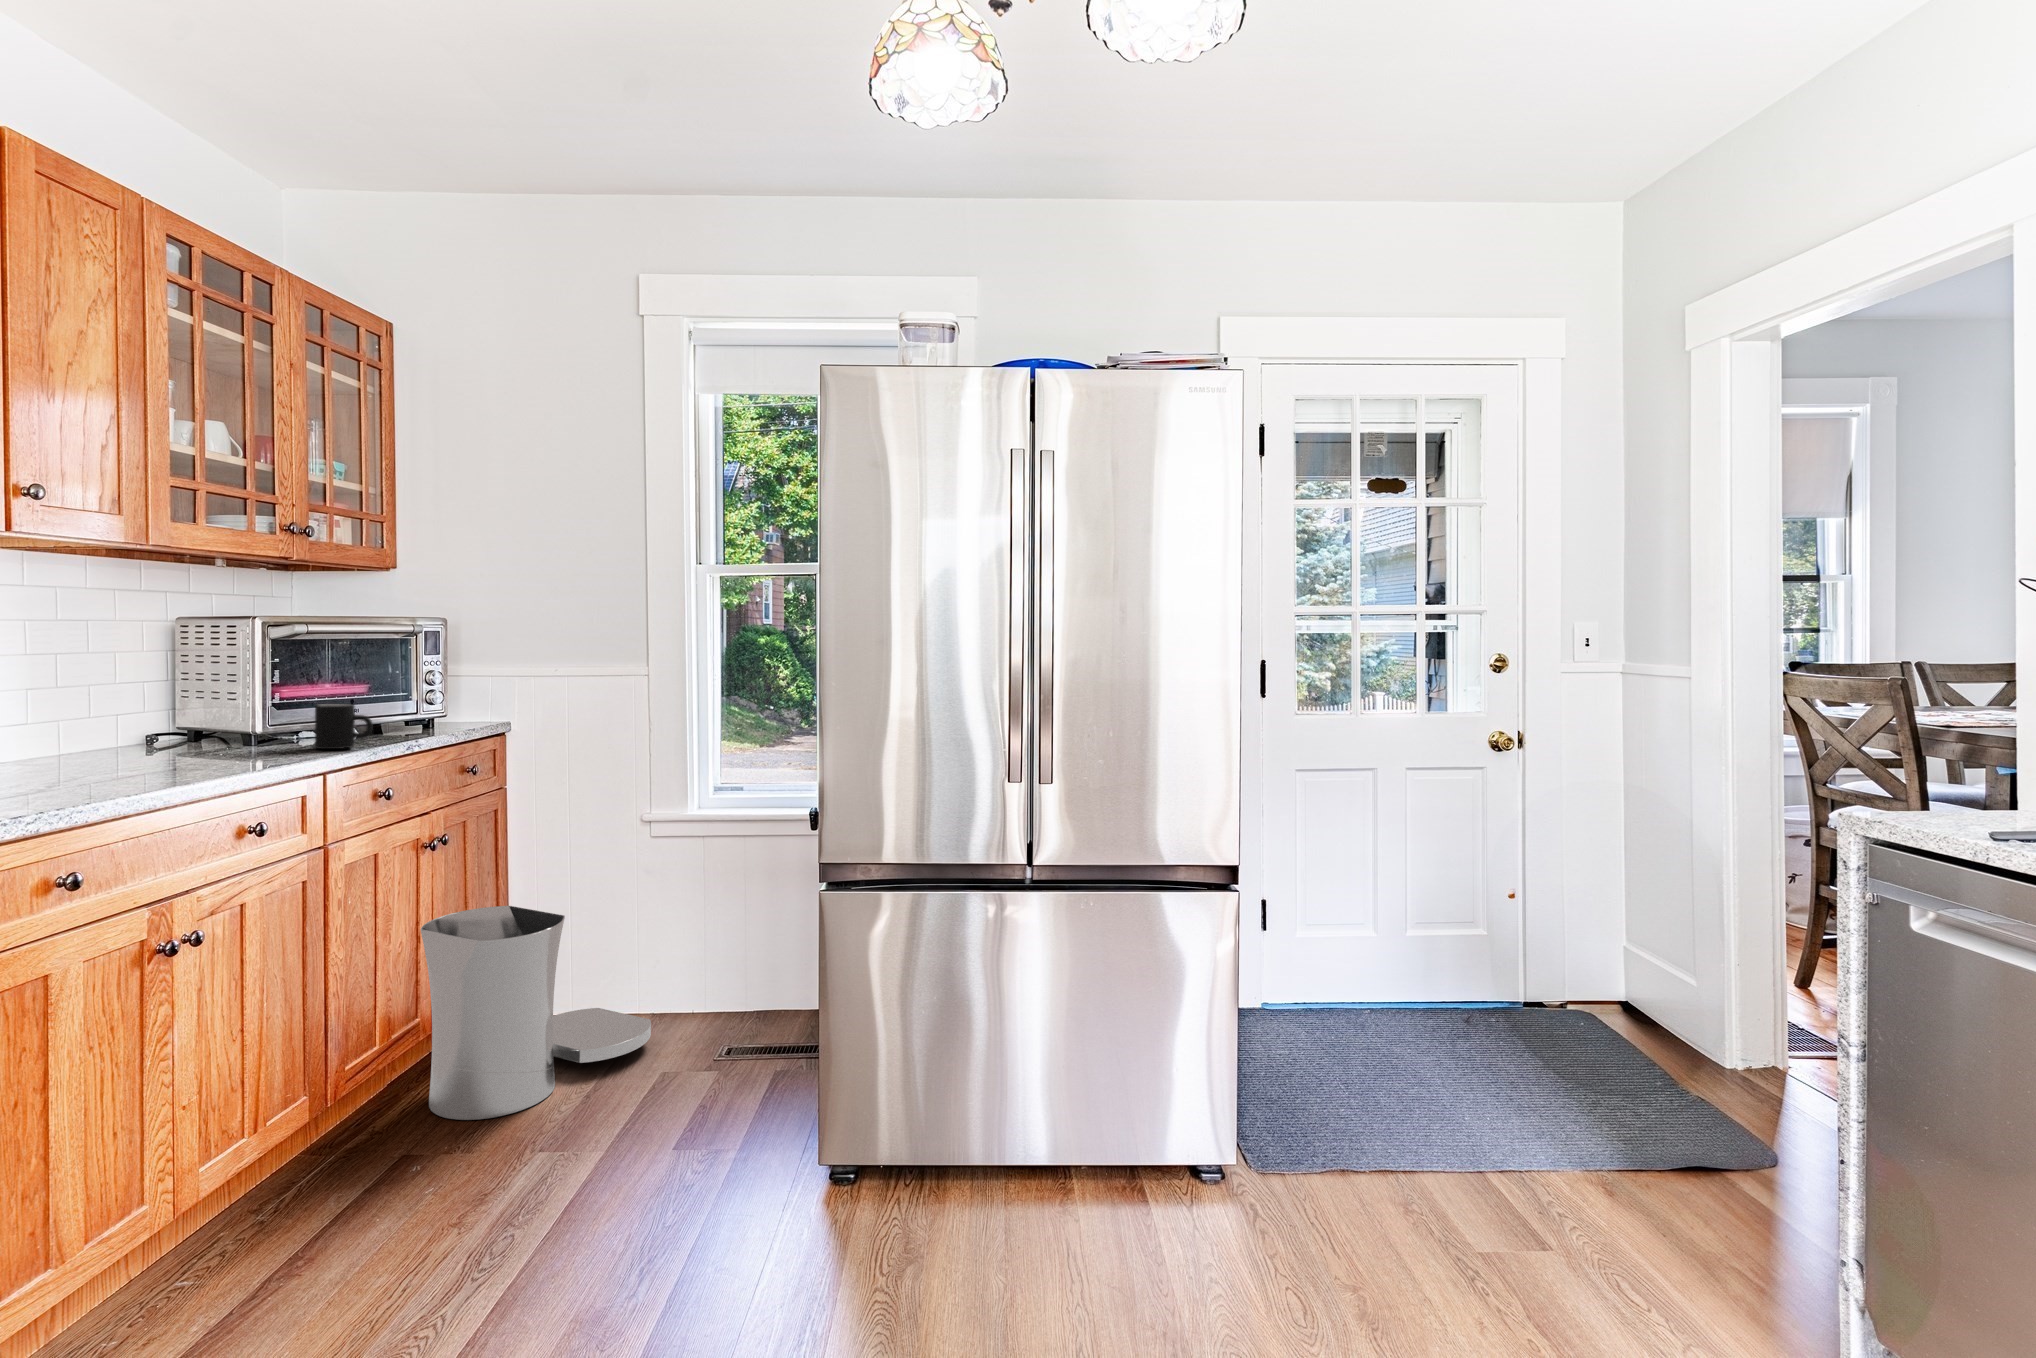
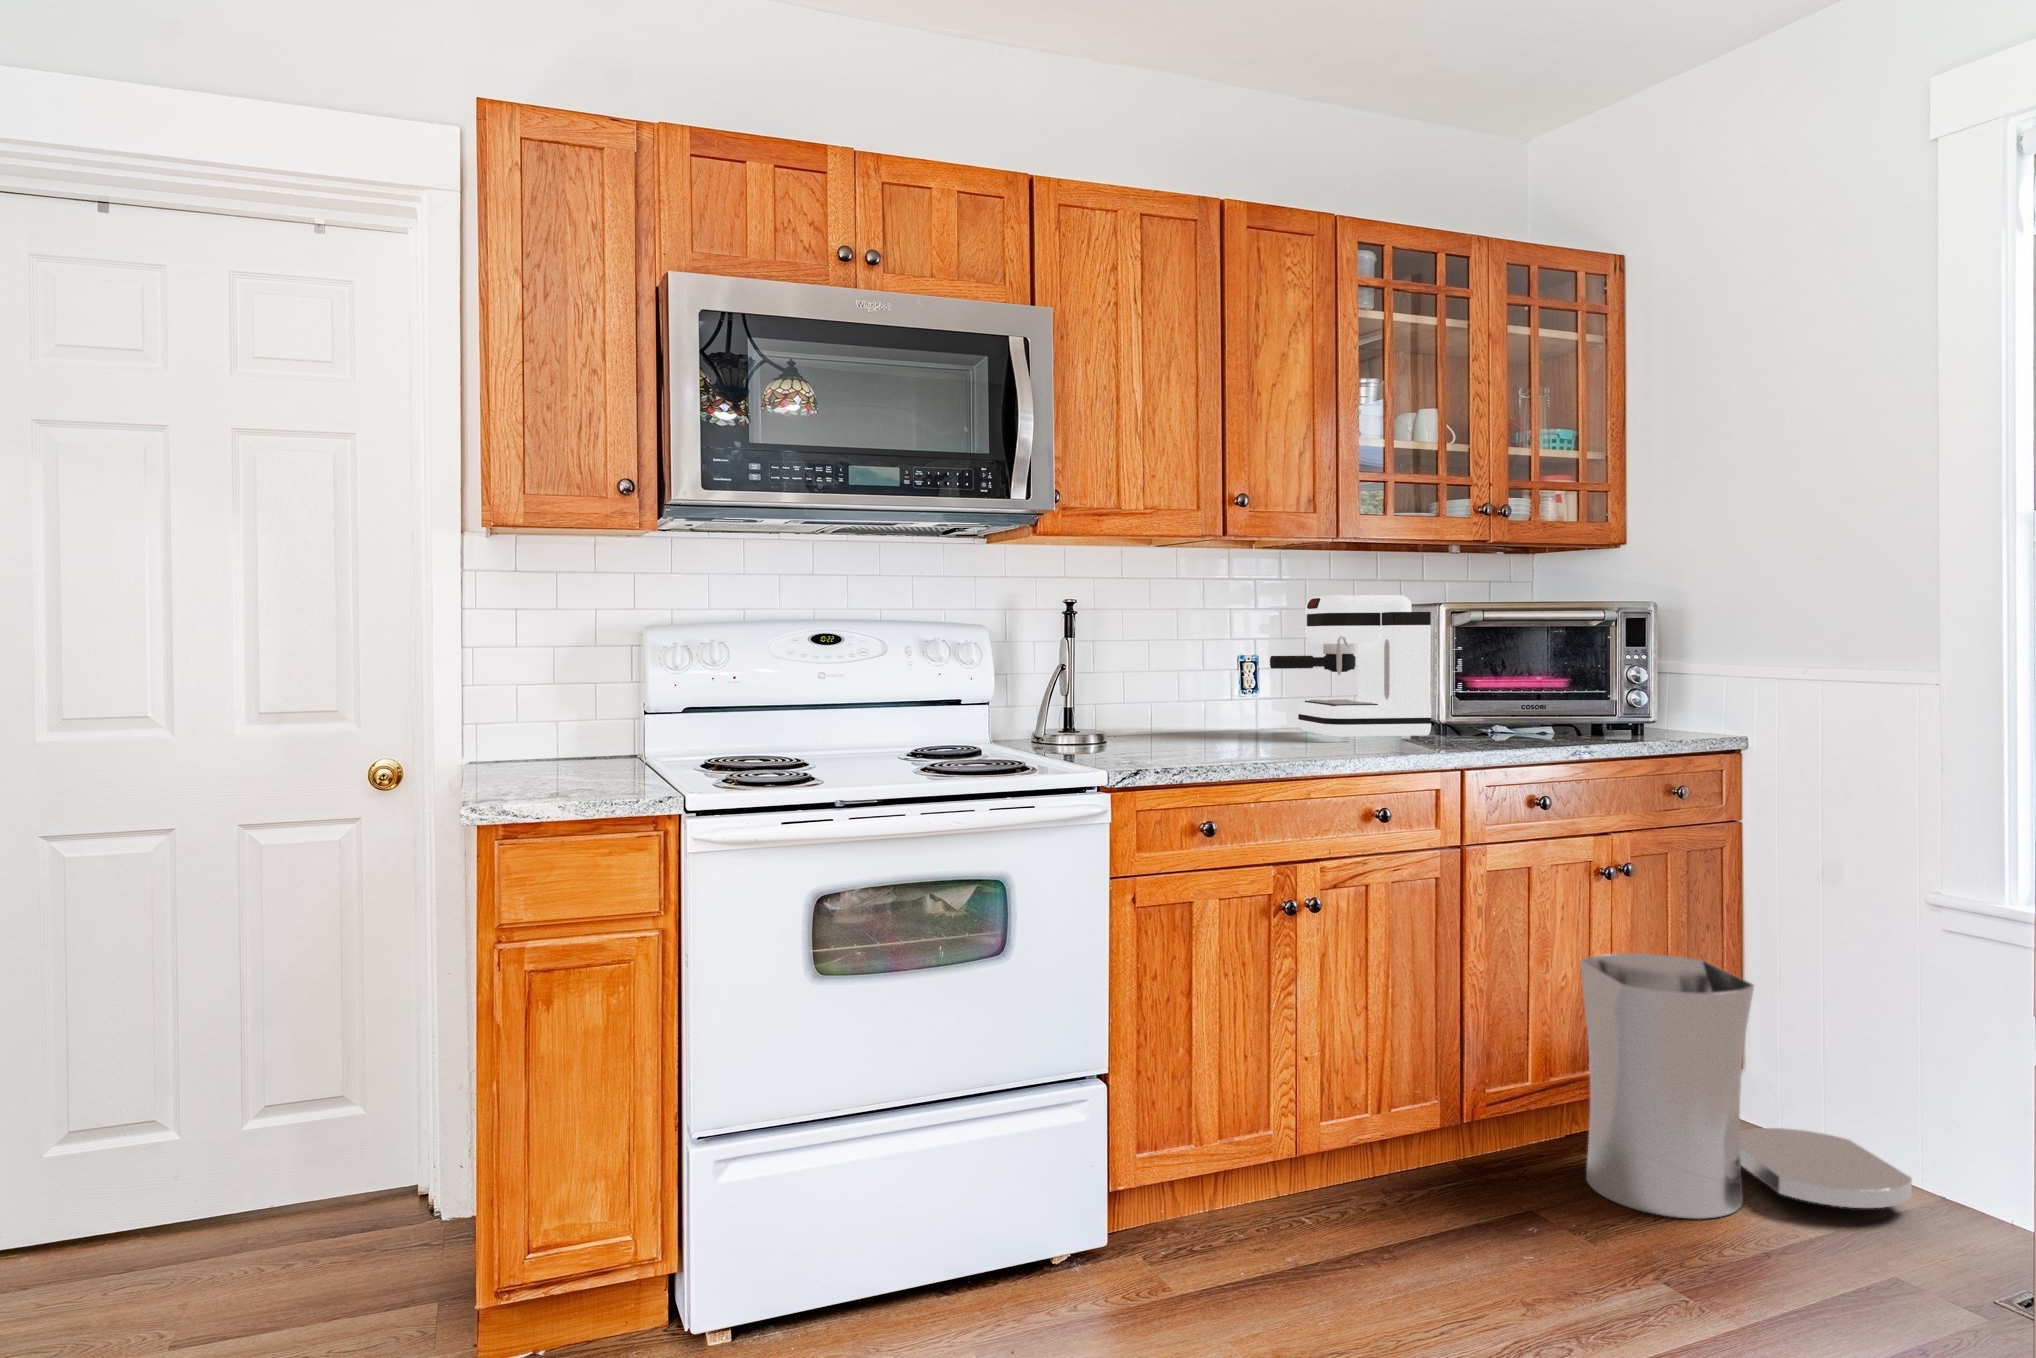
coffee maker: none [46,605,265,760] -> present [1270,595,1431,740]
mug: present [315,704,373,749] -> none [1482,694,1536,742]

